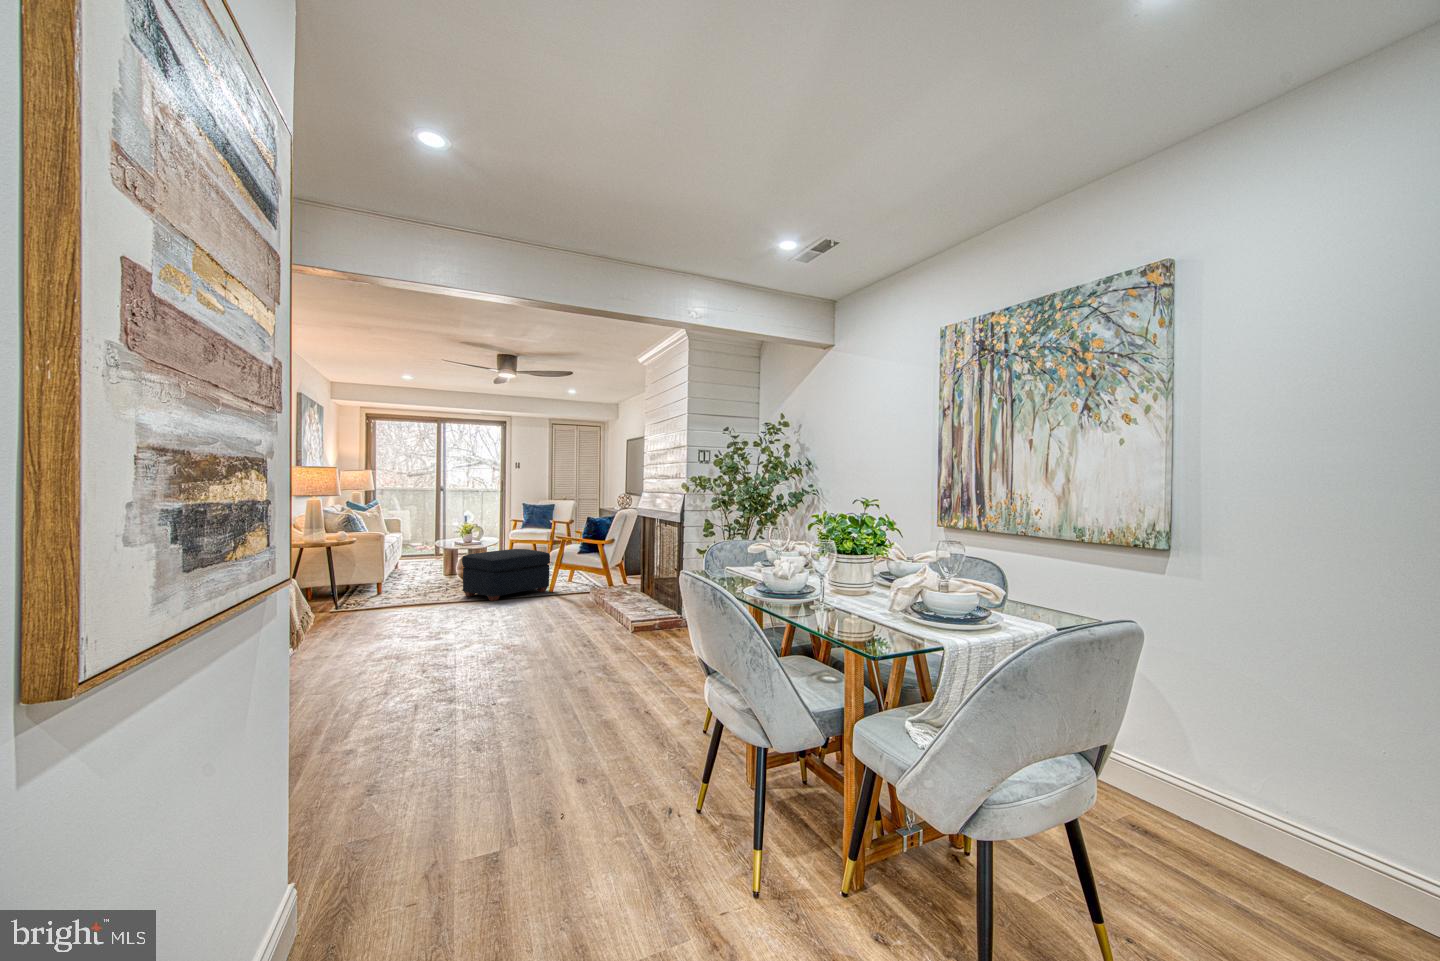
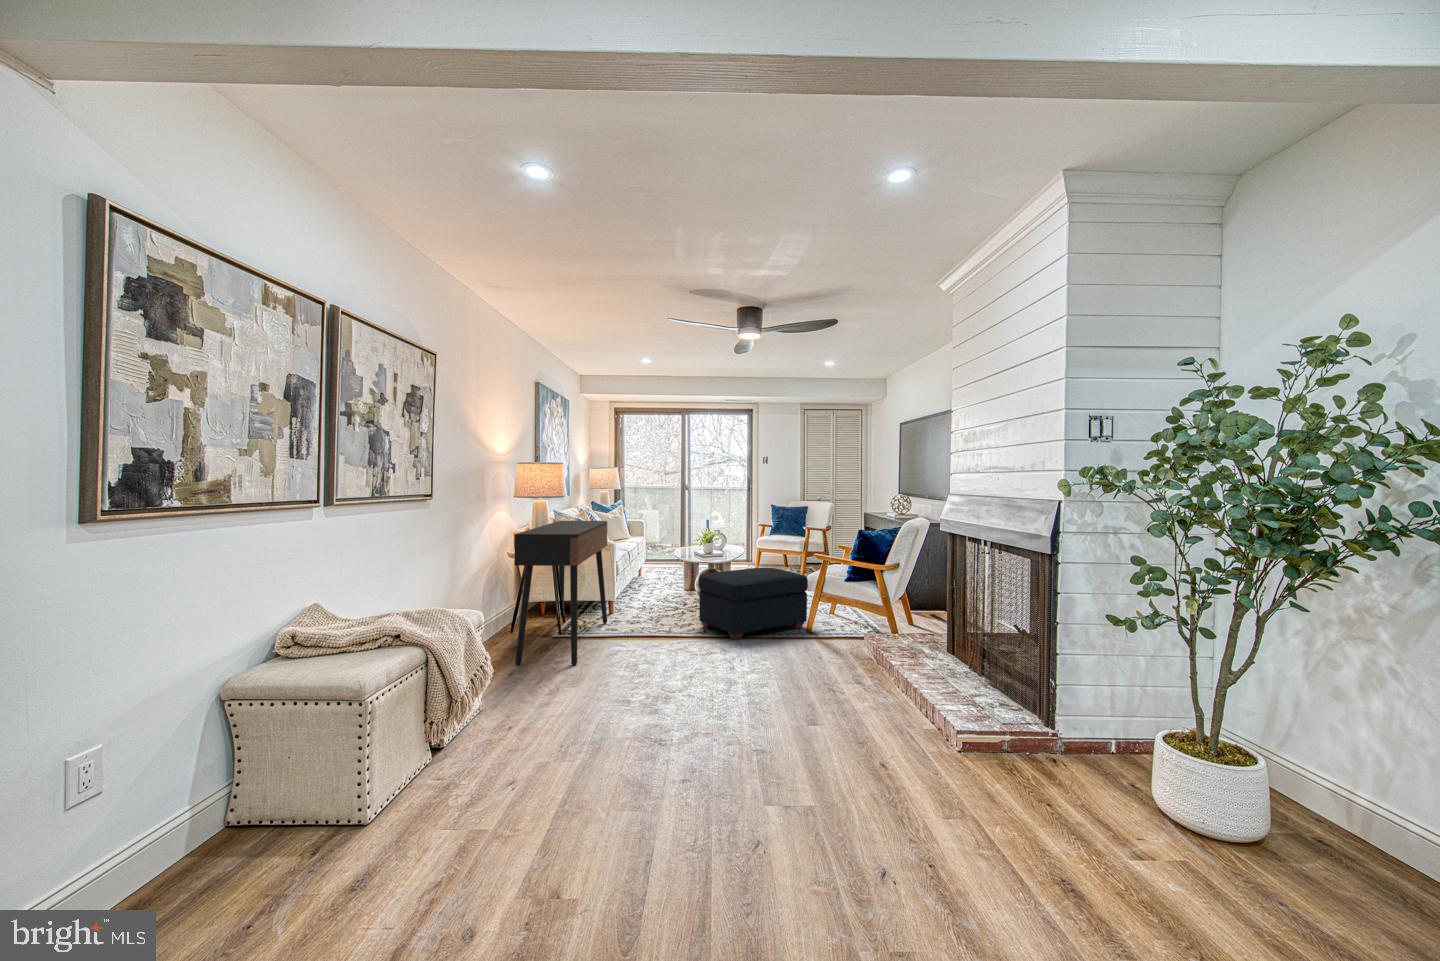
console table: none [308,515,381,627] -> present [515,521,607,665]

